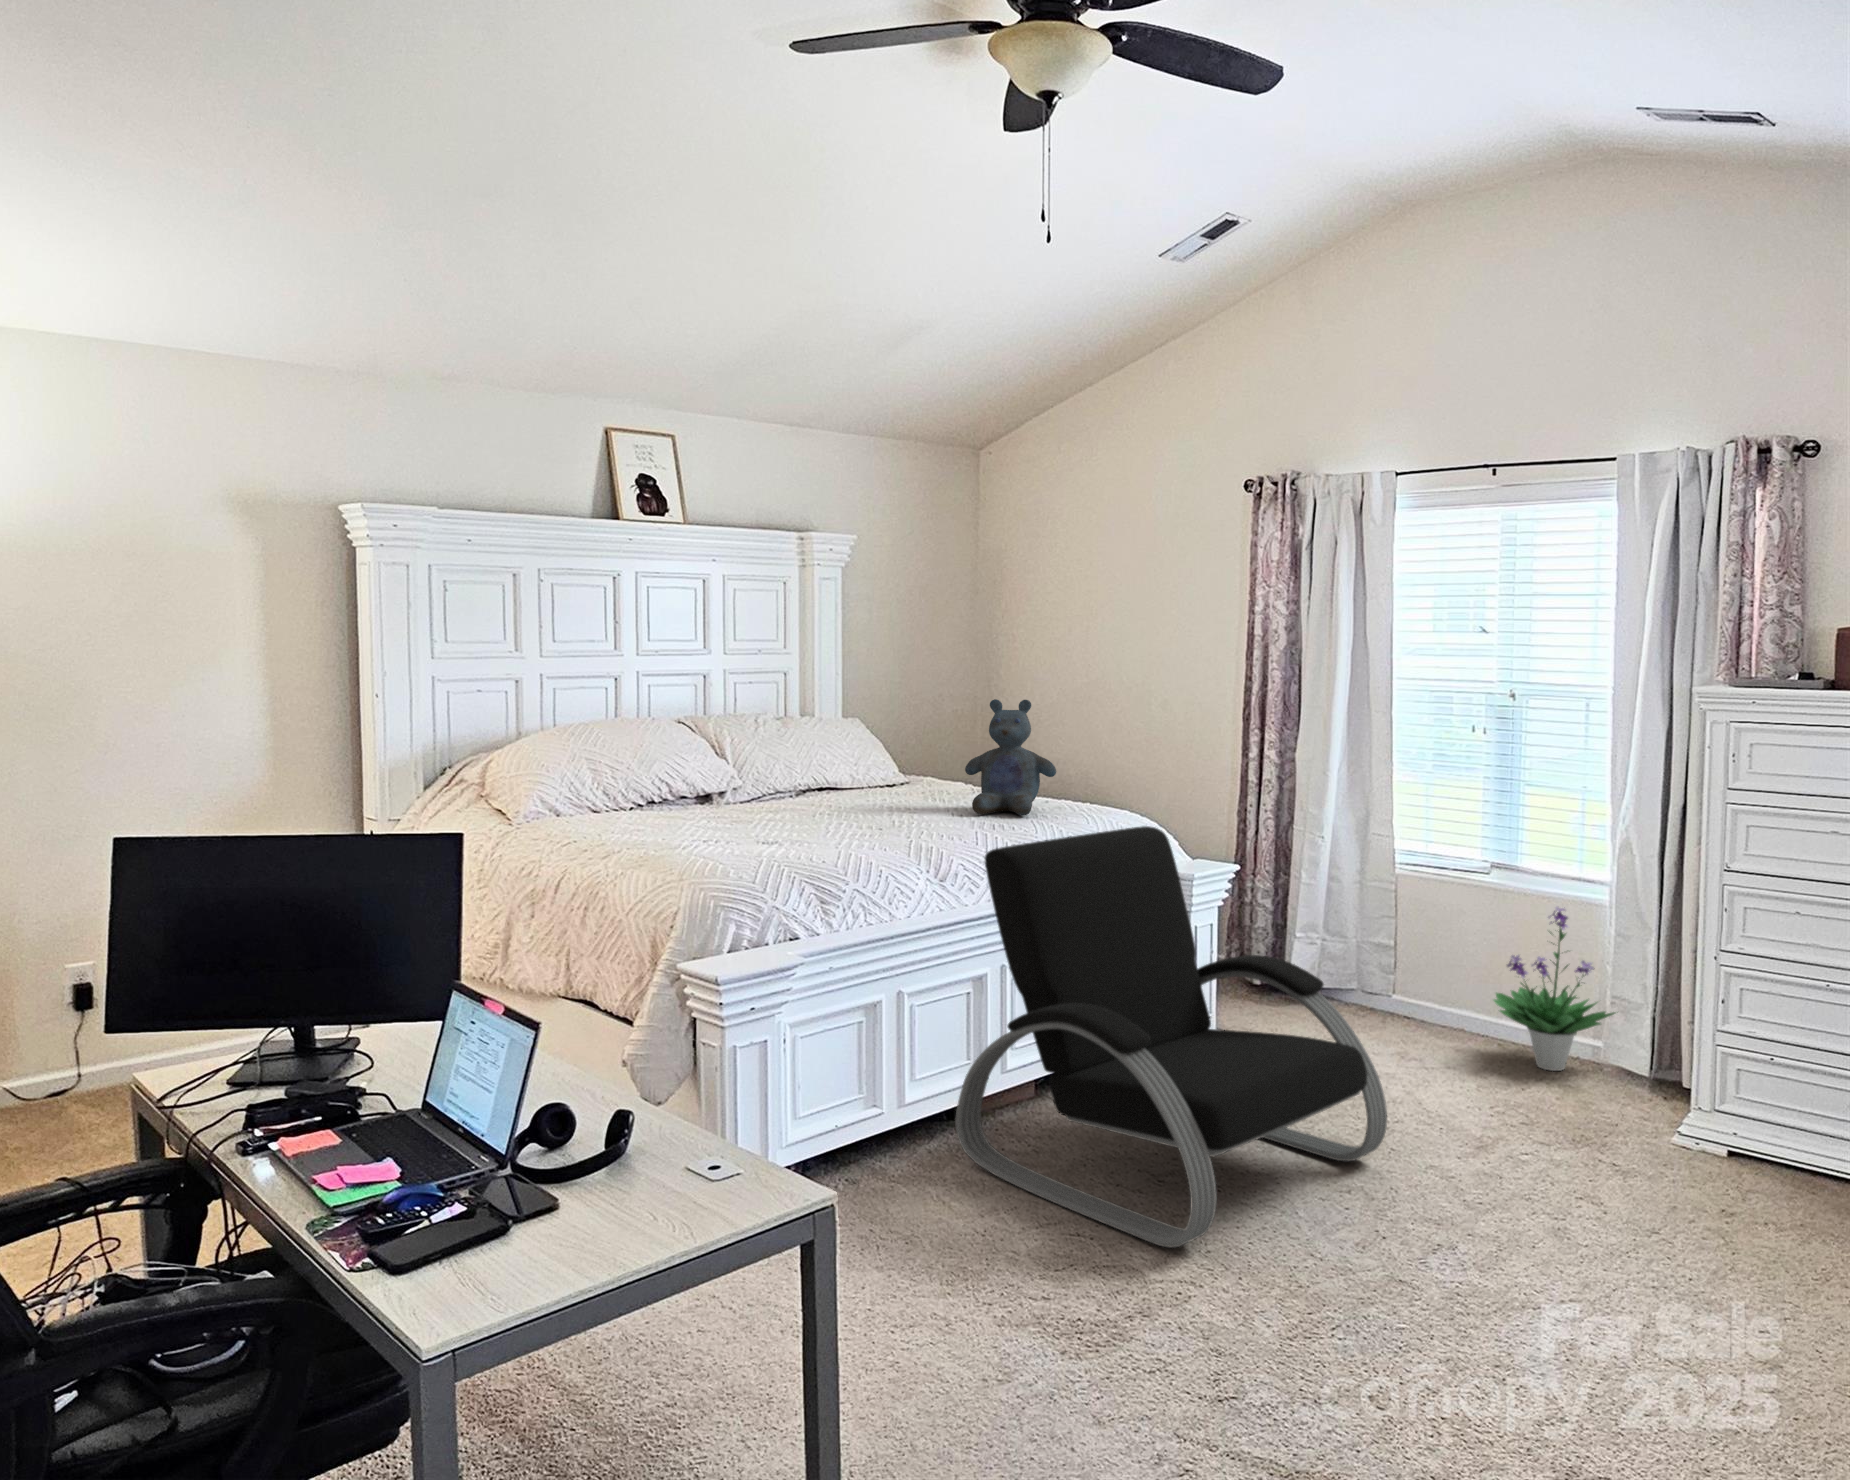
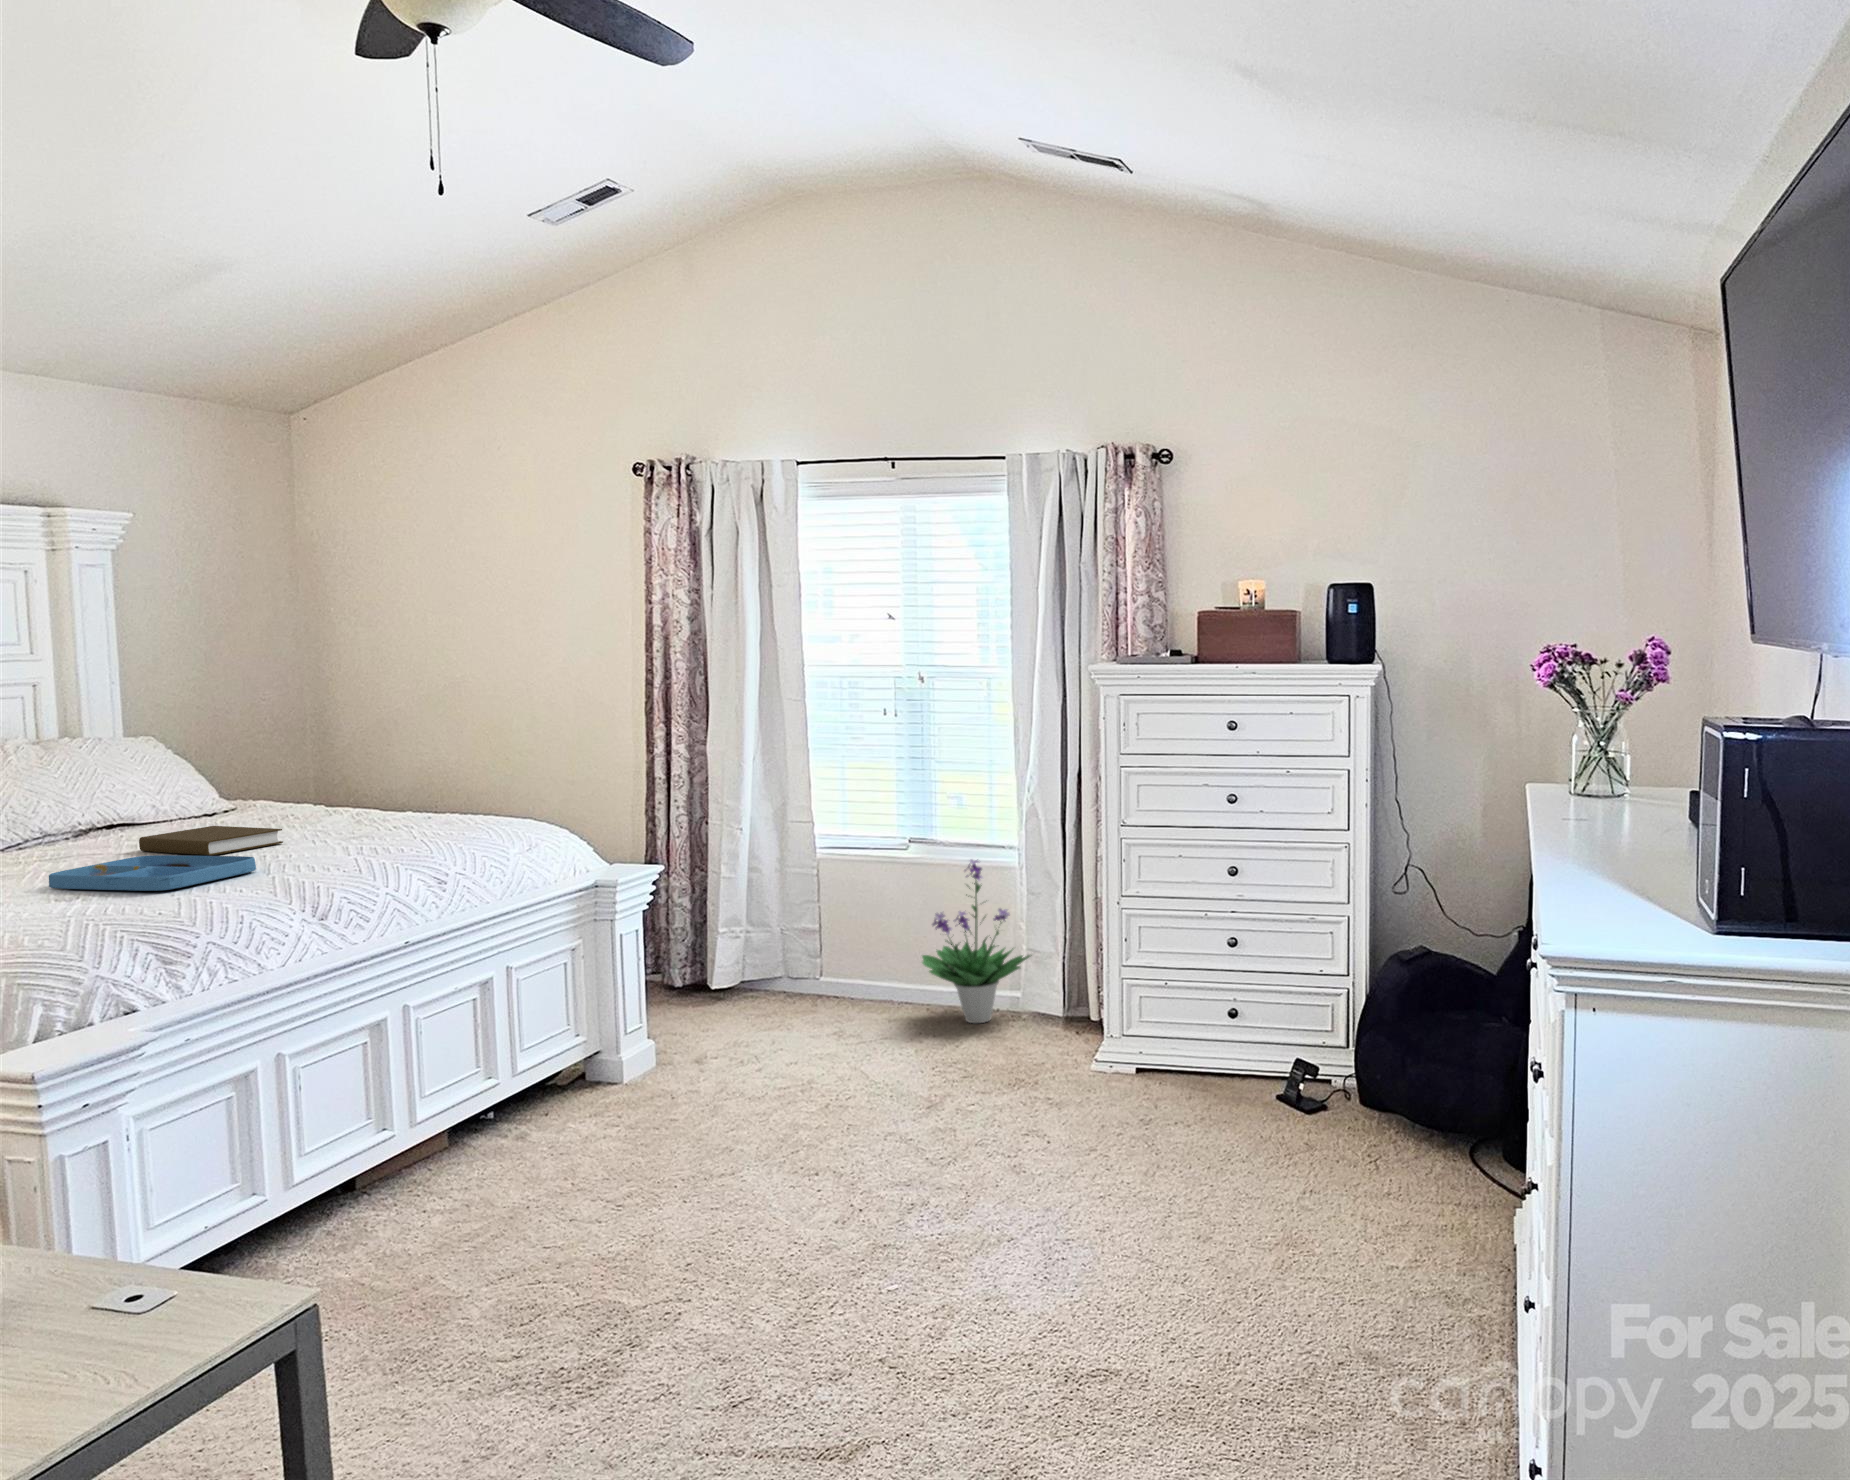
stuffed bear: present [965,699,1056,815] -> none [323,689,441,831]
book: none [829,797,928,823] -> present [139,826,283,855]
tray: none [758,818,898,849] -> present [49,855,256,891]
armchair: present [955,826,1387,1248] -> none [366,821,845,1276]

